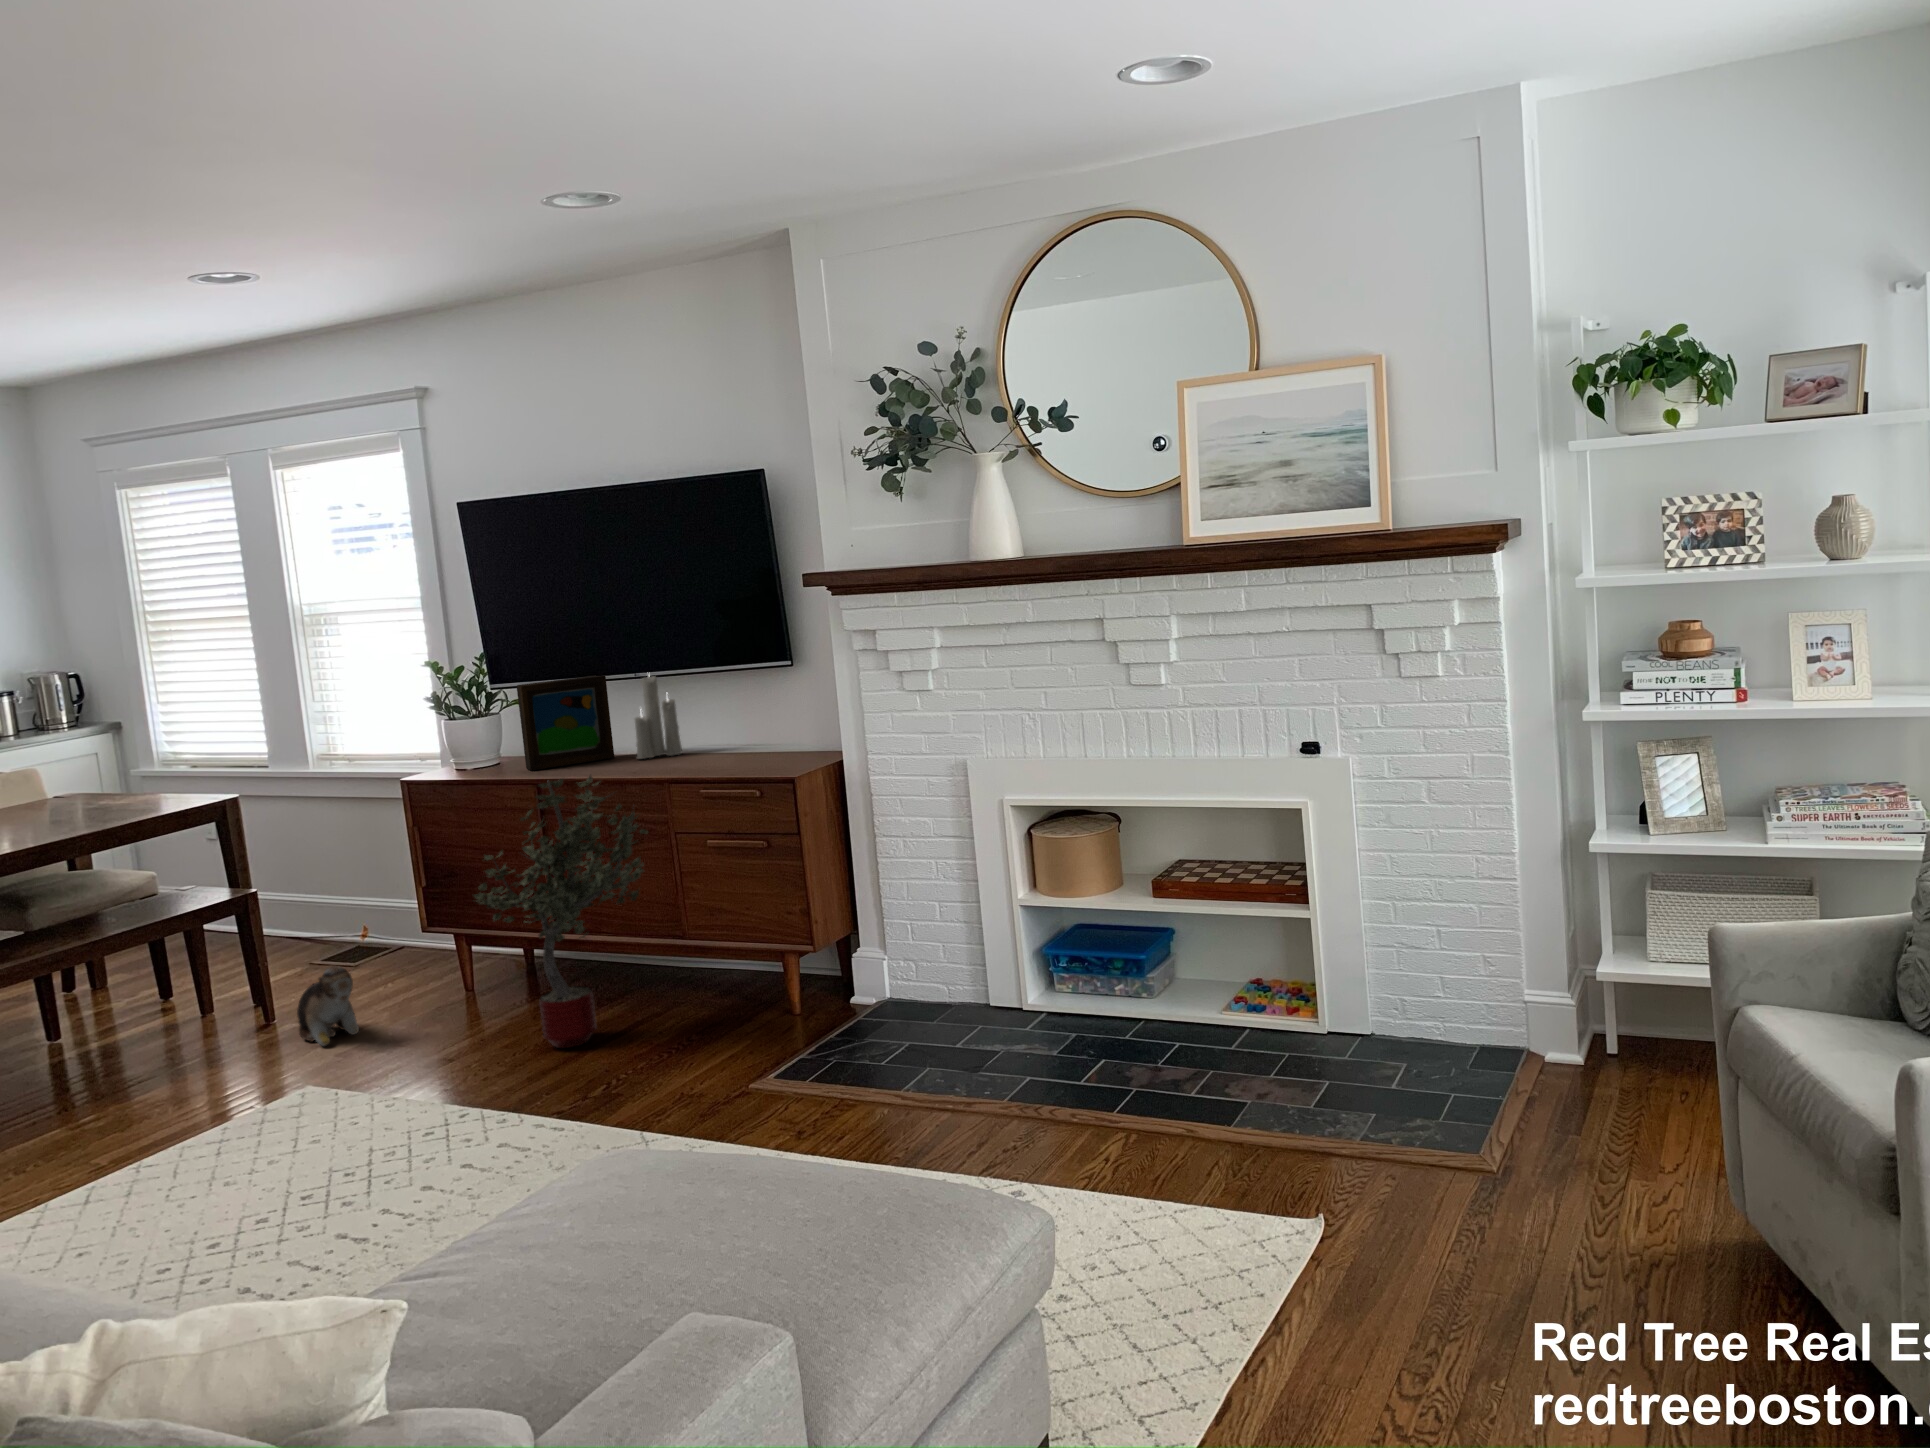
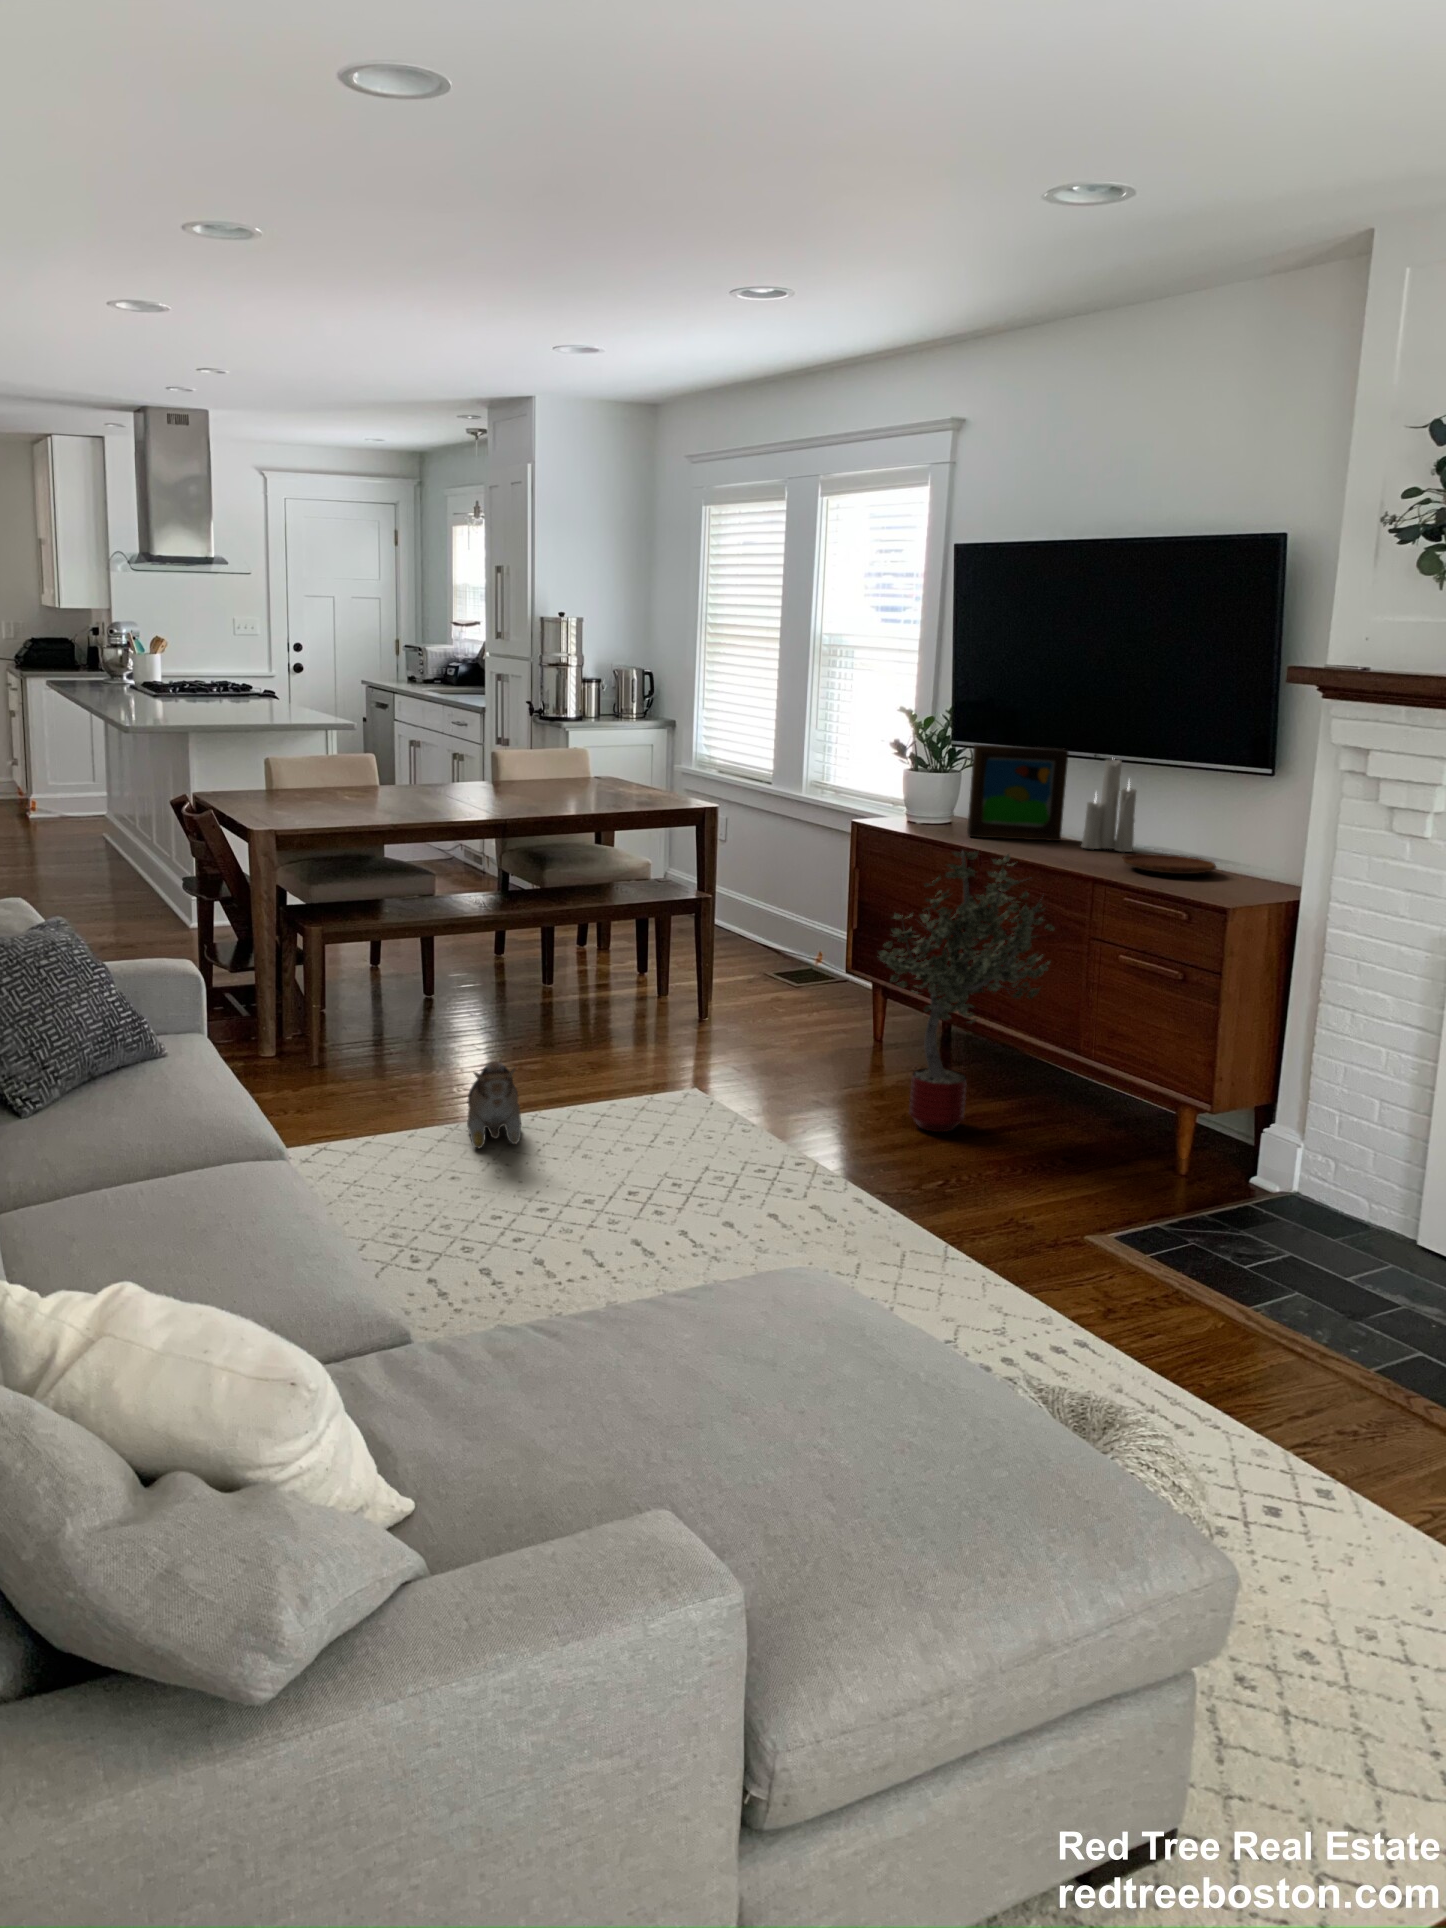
tray: none [684,746,764,765] -> present [1123,854,1216,874]
plush toy: present [297,966,359,1046] -> present [467,1061,521,1148]

